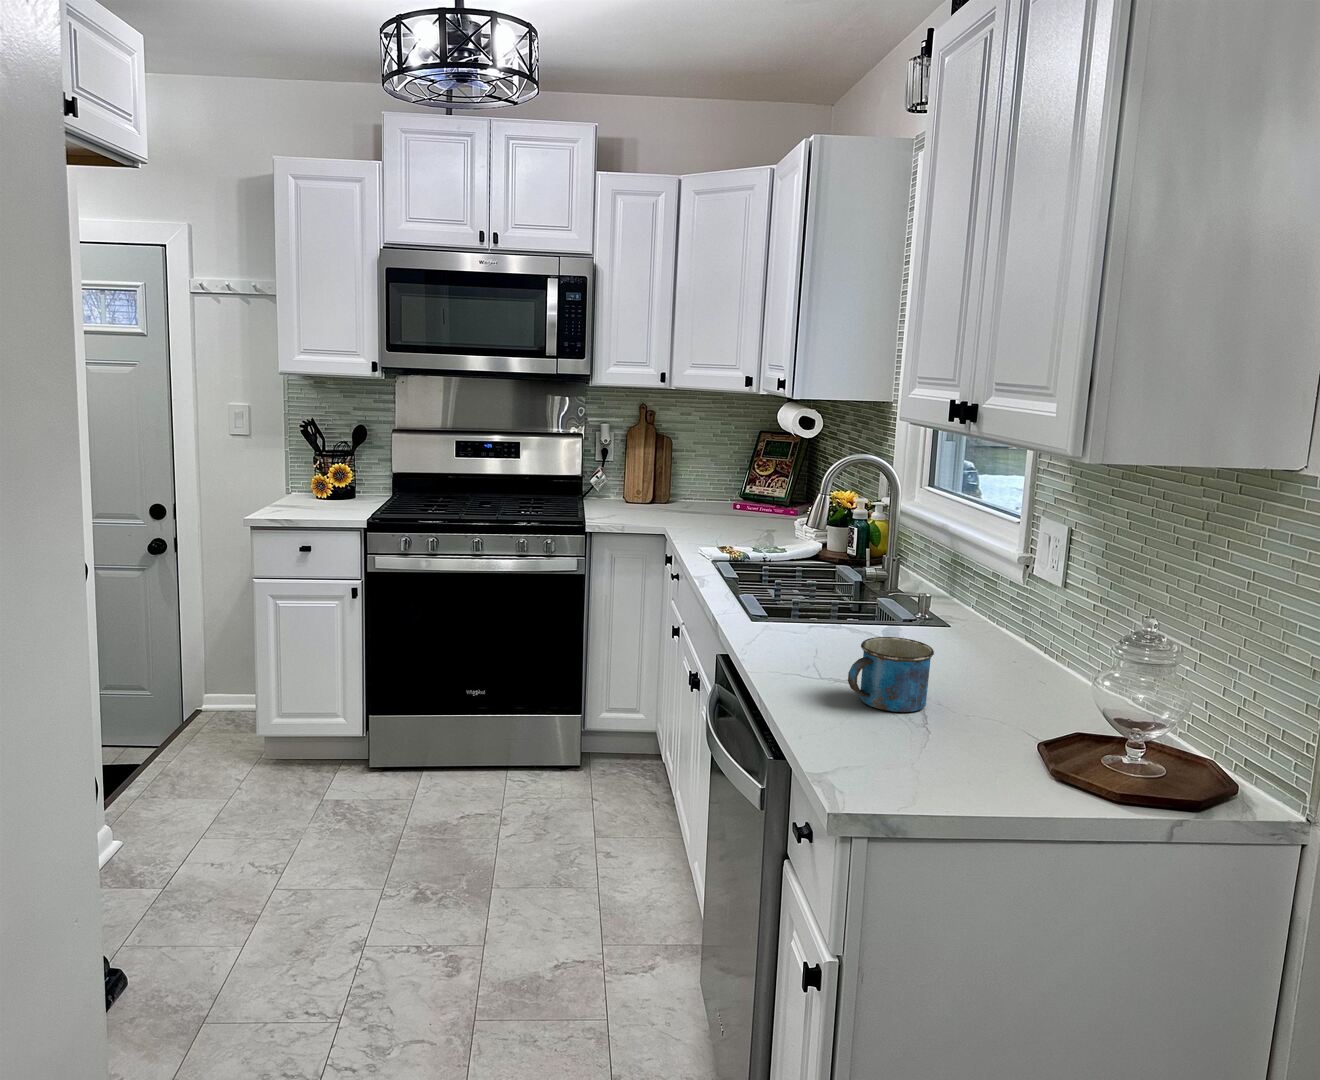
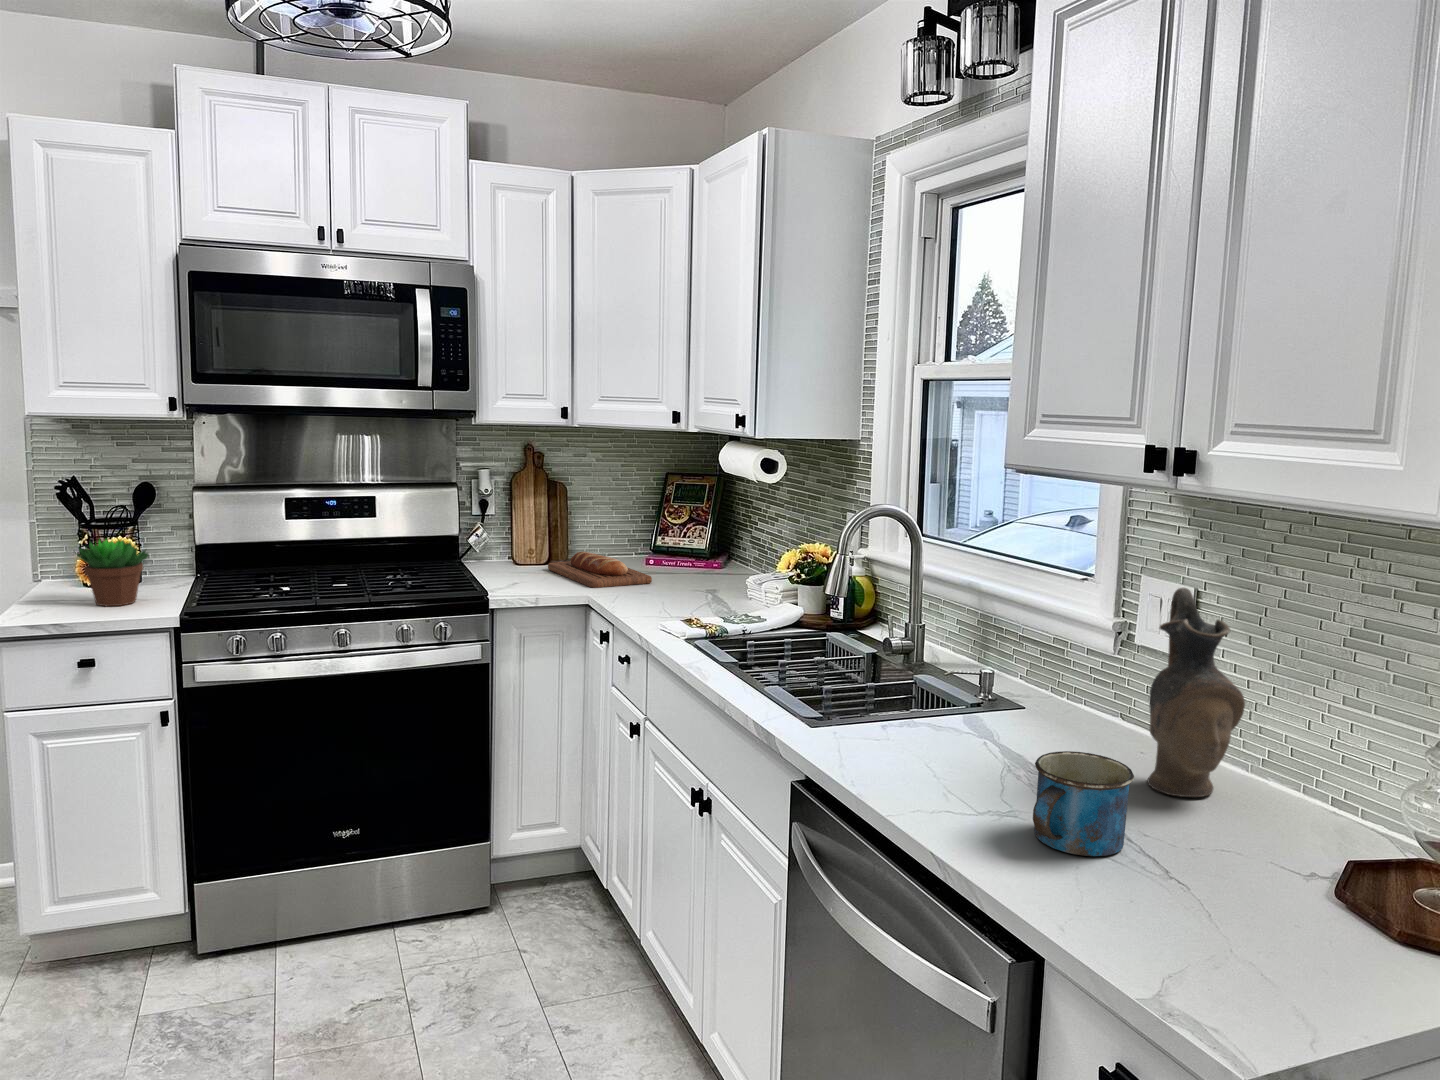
succulent plant: none [301,462,353,511] -> present [76,540,148,606]
bread loaf: none [649,493,725,521] -> present [548,552,652,588]
ceramic pitcher: none [992,524,1065,690] -> present [1148,588,1245,797]

